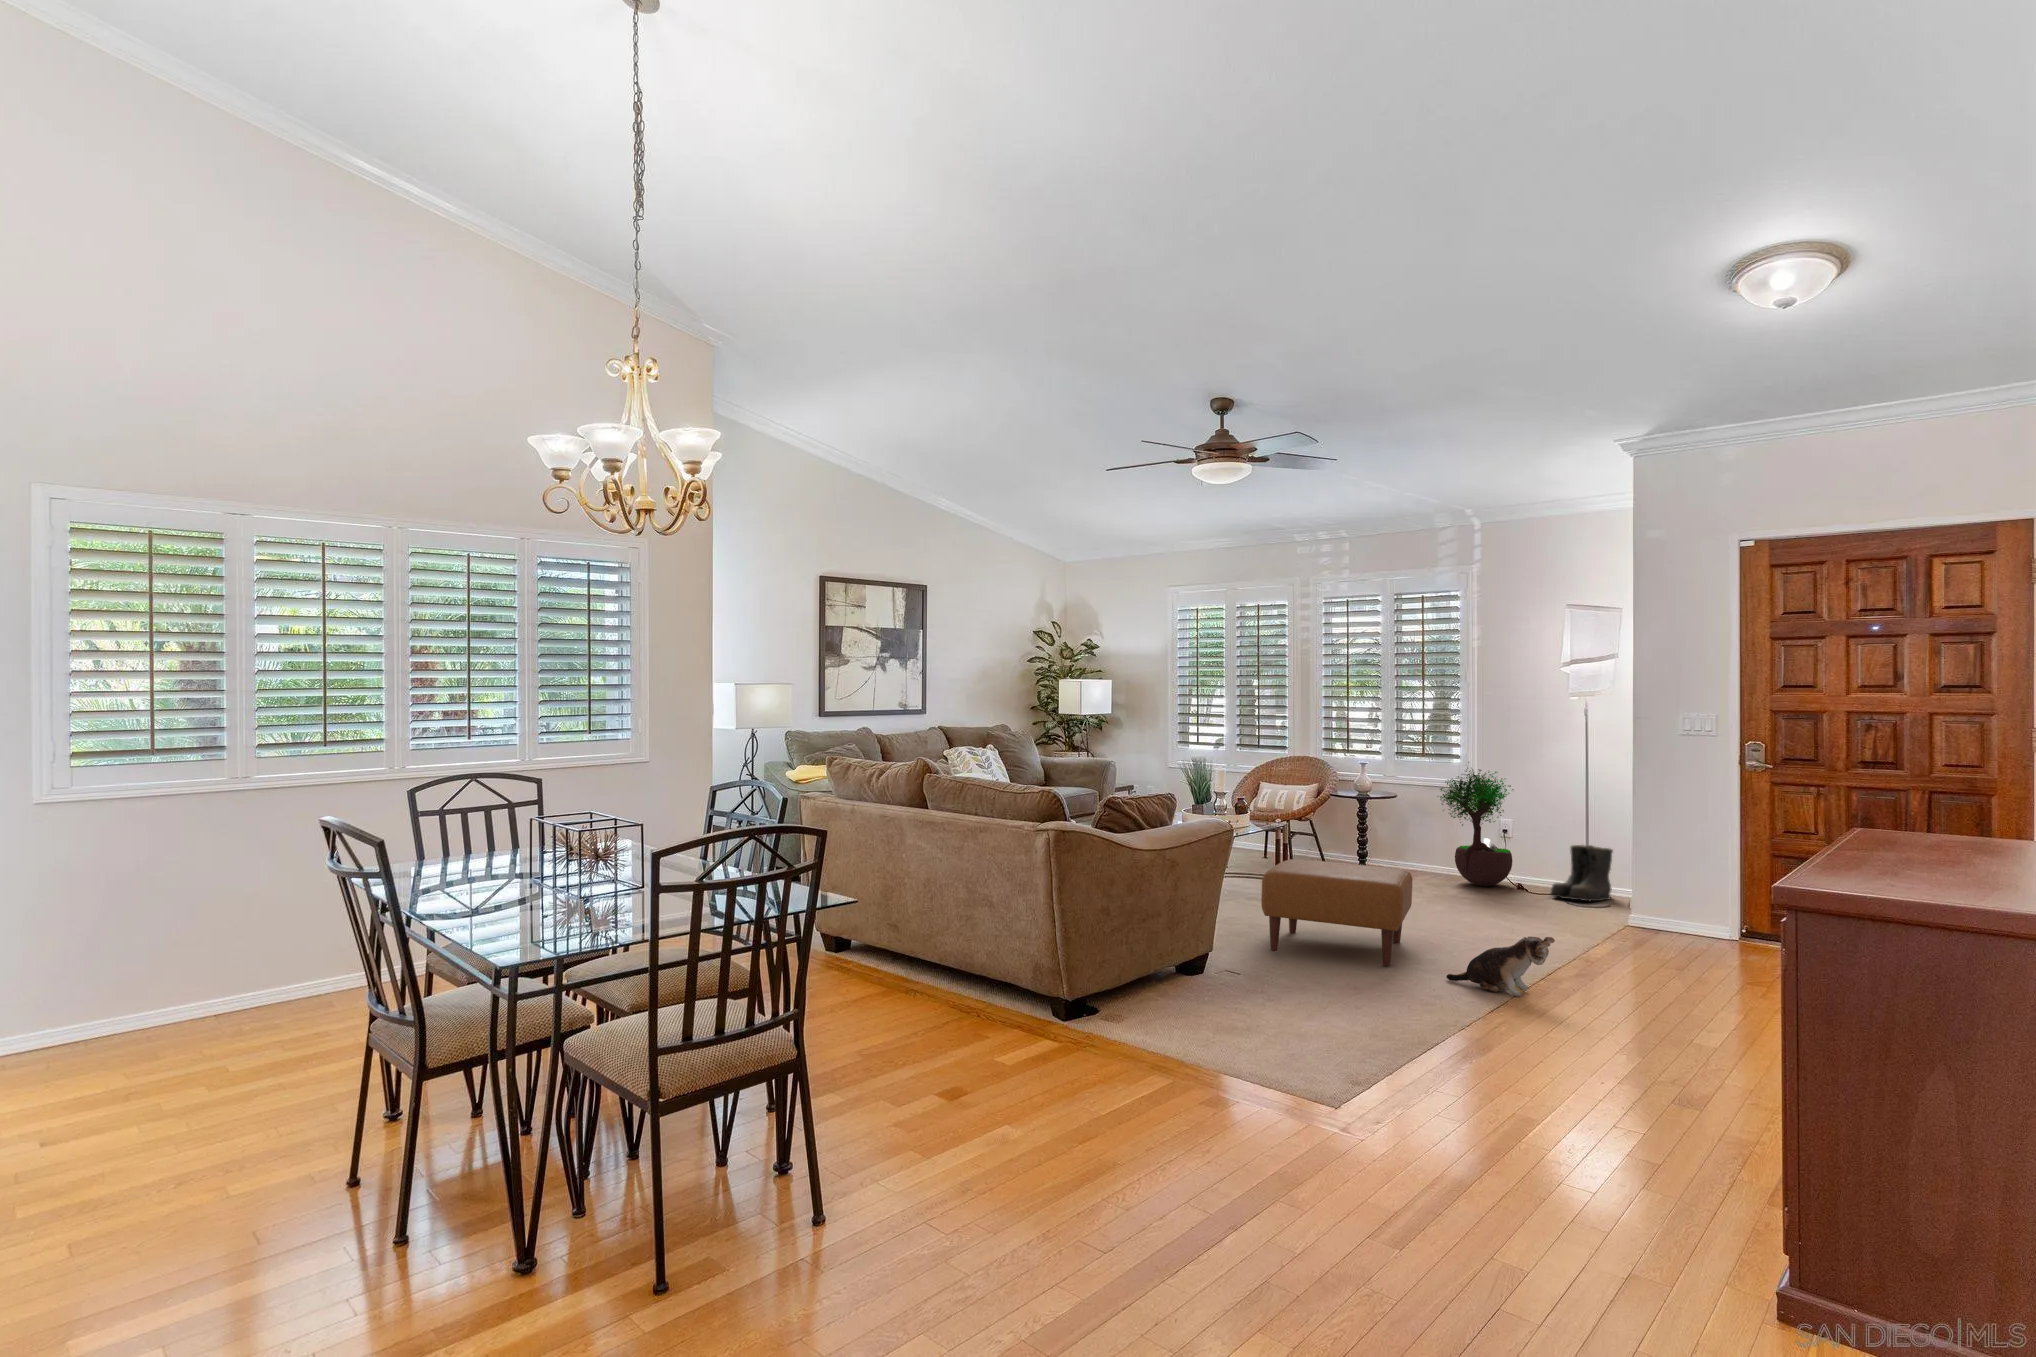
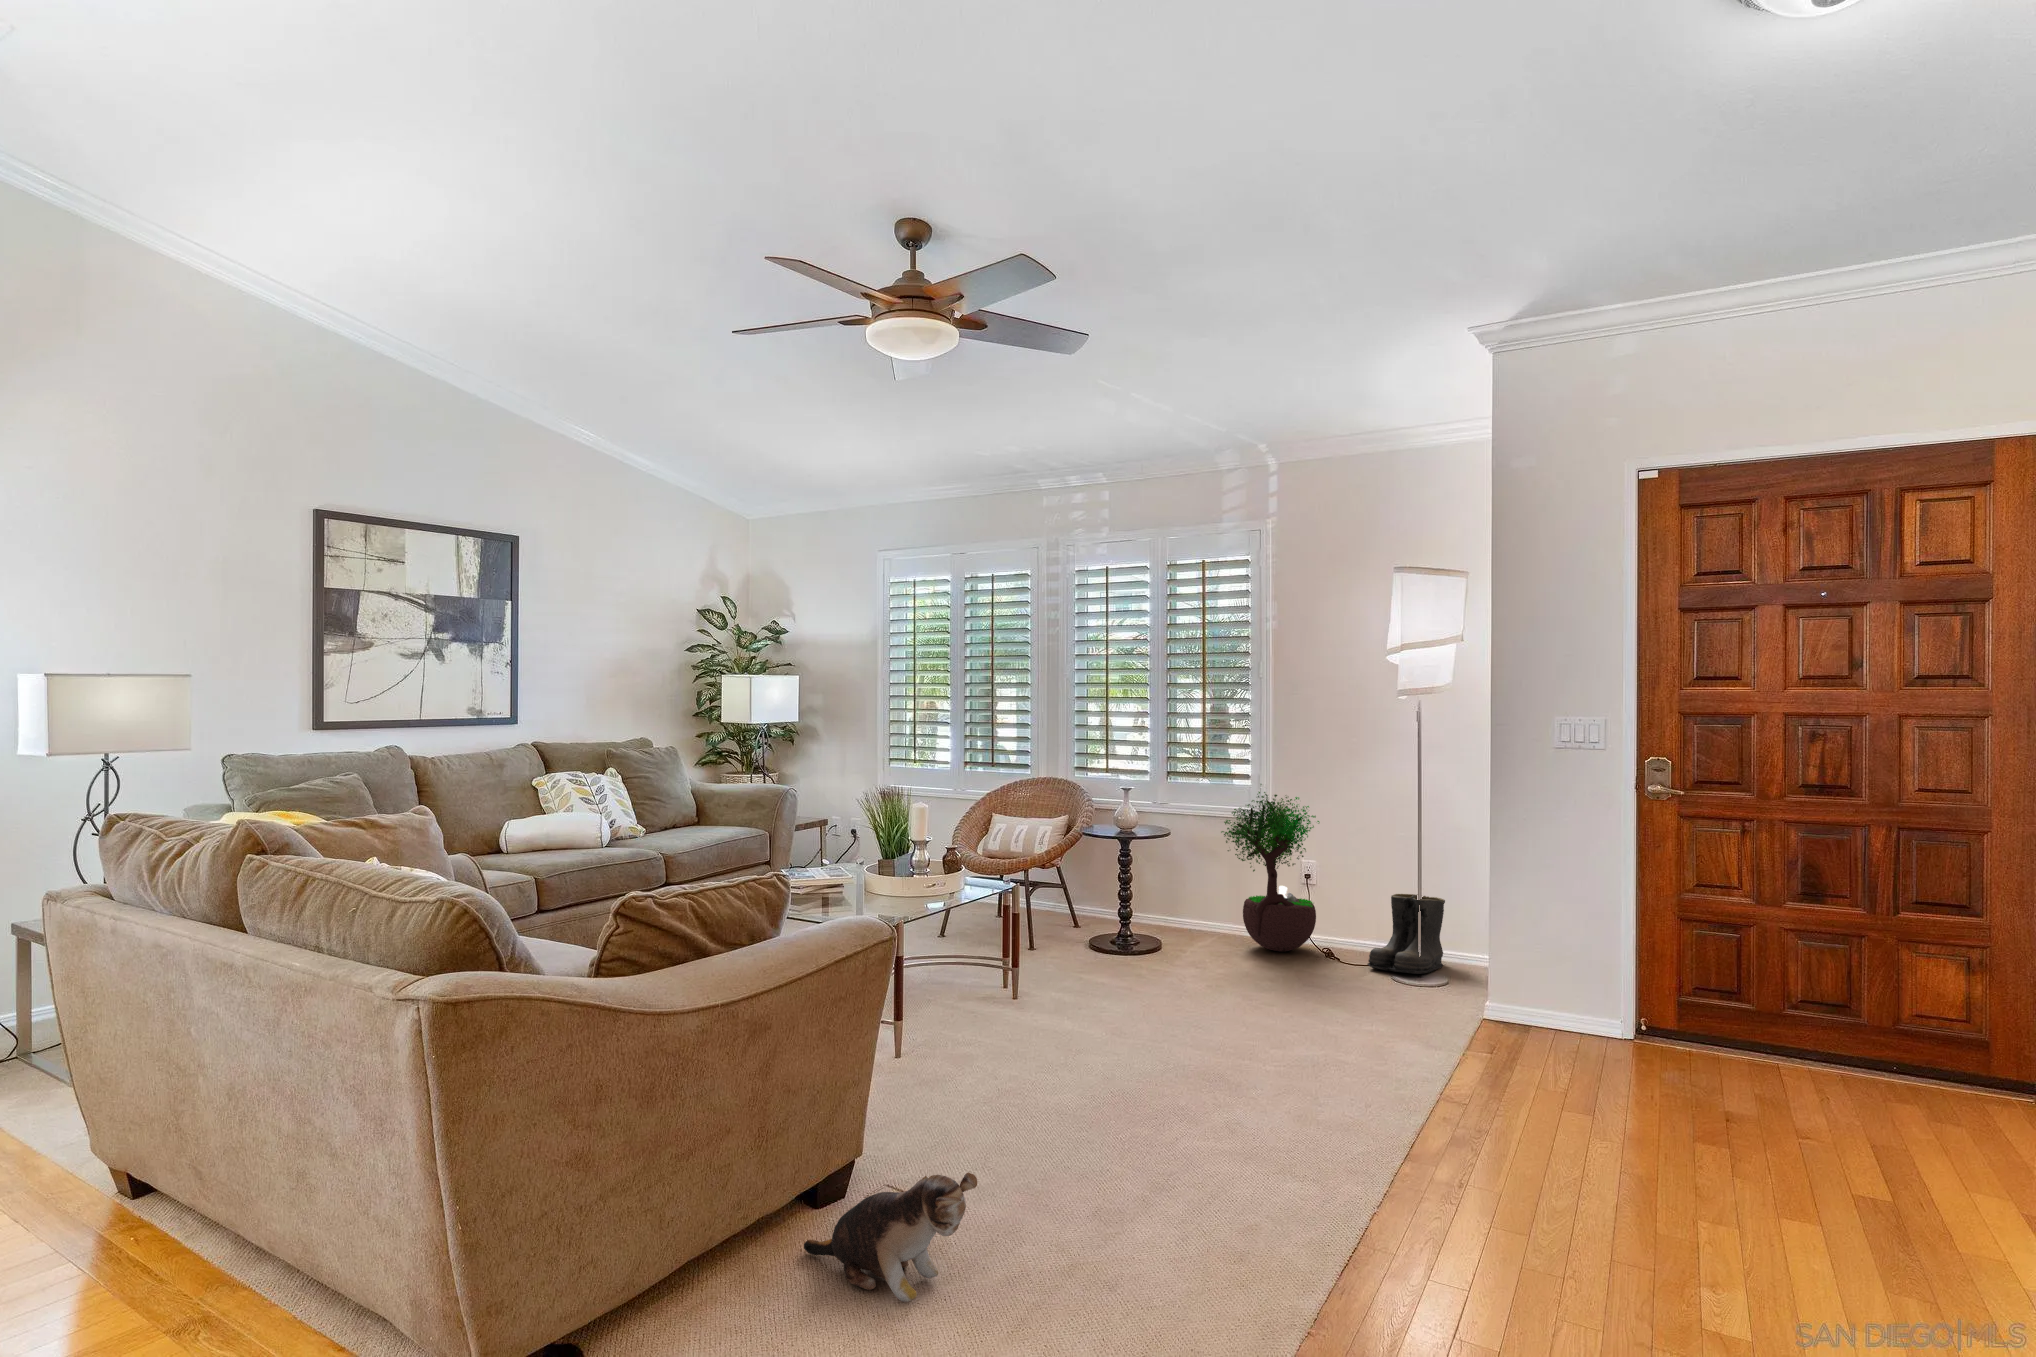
ottoman: present [1261,859,1412,966] -> none [959,952,1198,1148]
plush toy: present [1446,937,1555,996] -> present [804,1172,977,1302]

